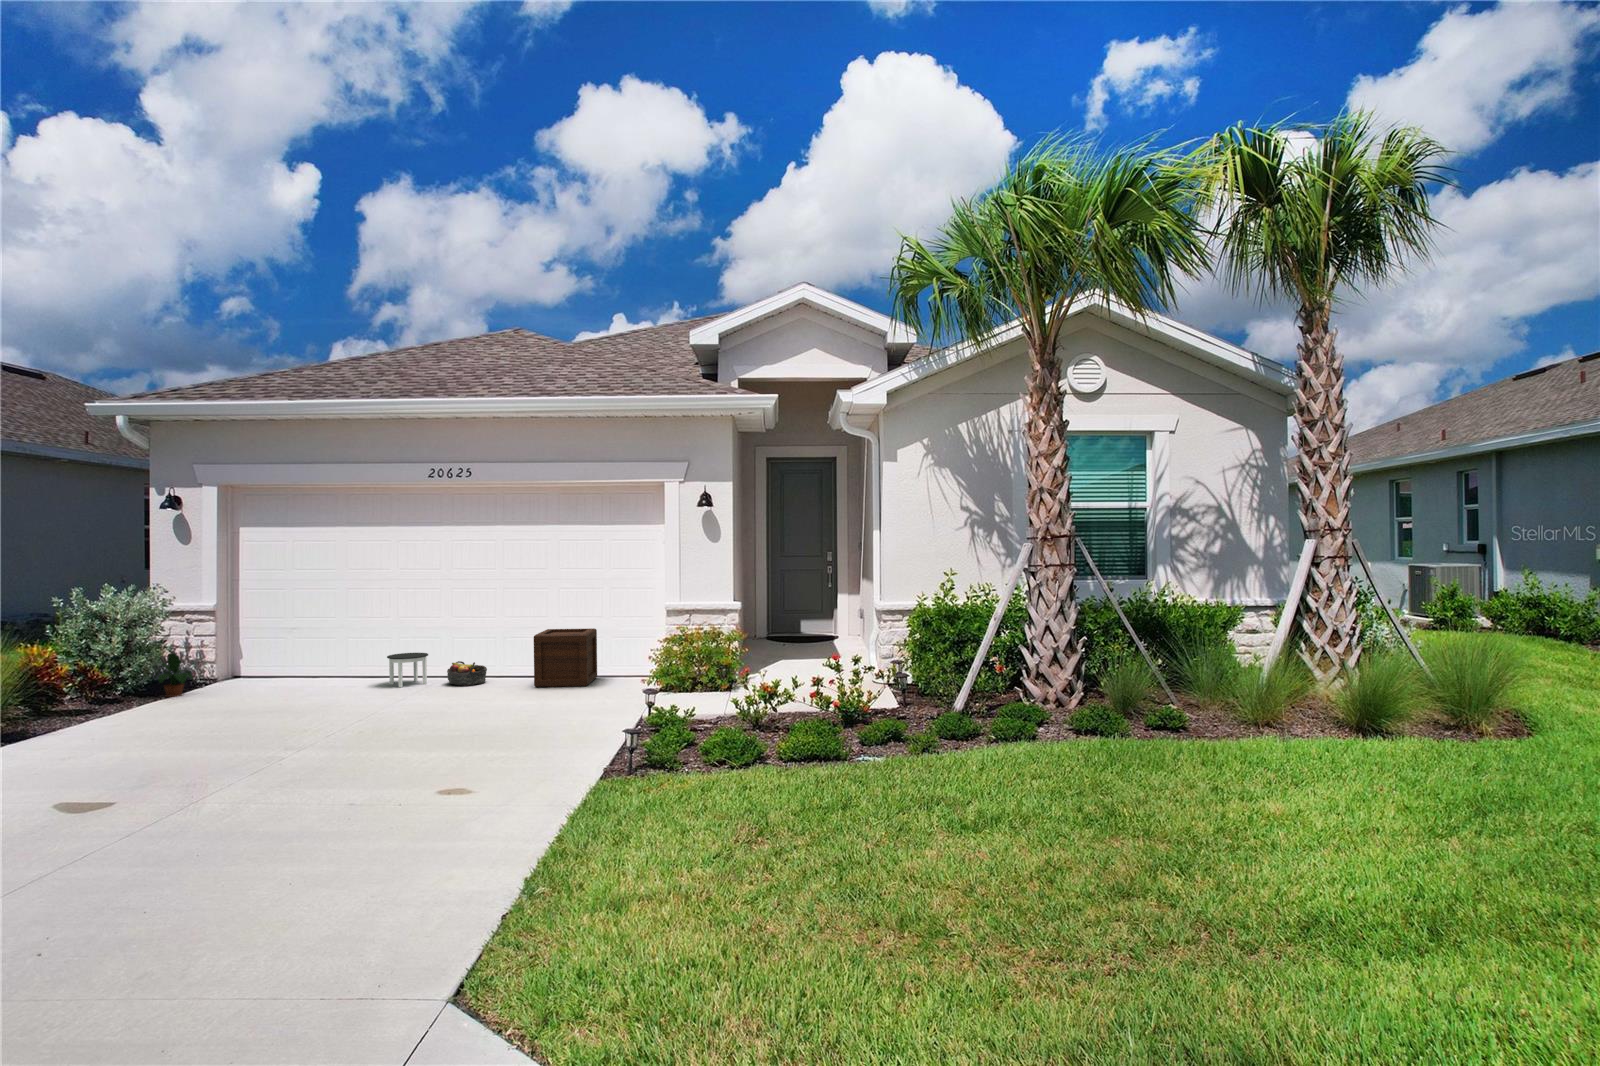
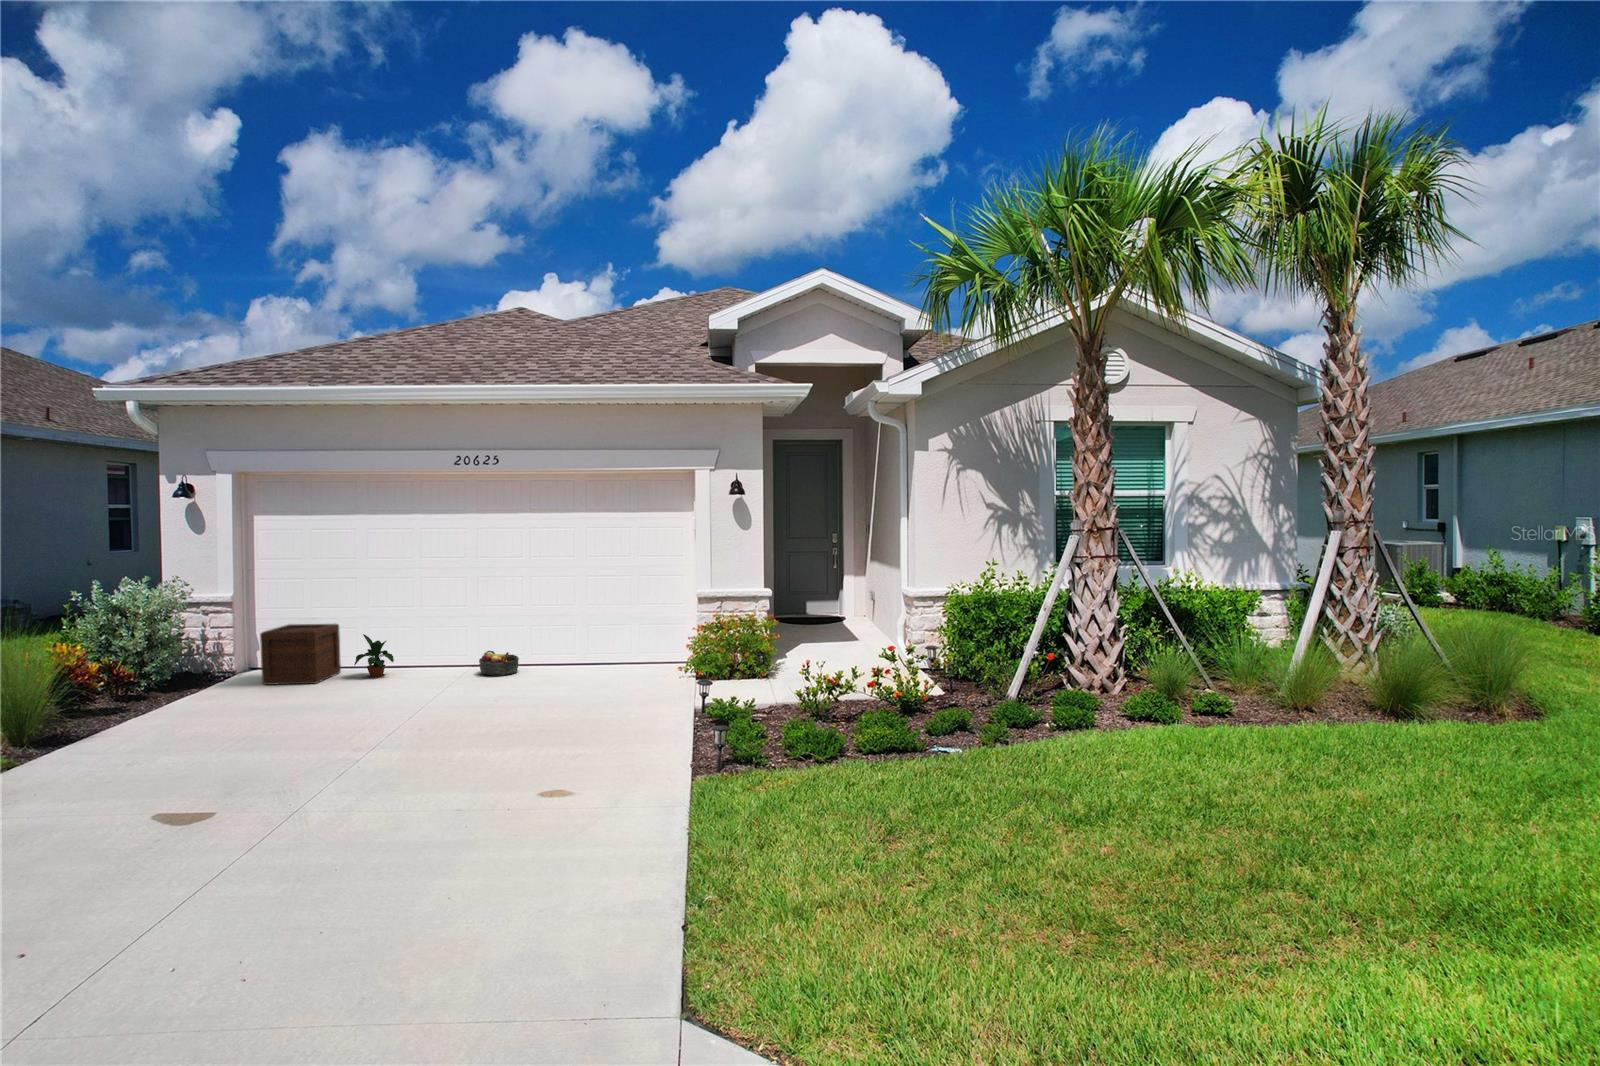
wooden crate: present [534,628,597,687] -> present [260,624,341,685]
potted plant: present [151,653,193,697] -> present [354,634,394,678]
round table: present [387,653,428,687] -> none [417,642,458,678]

